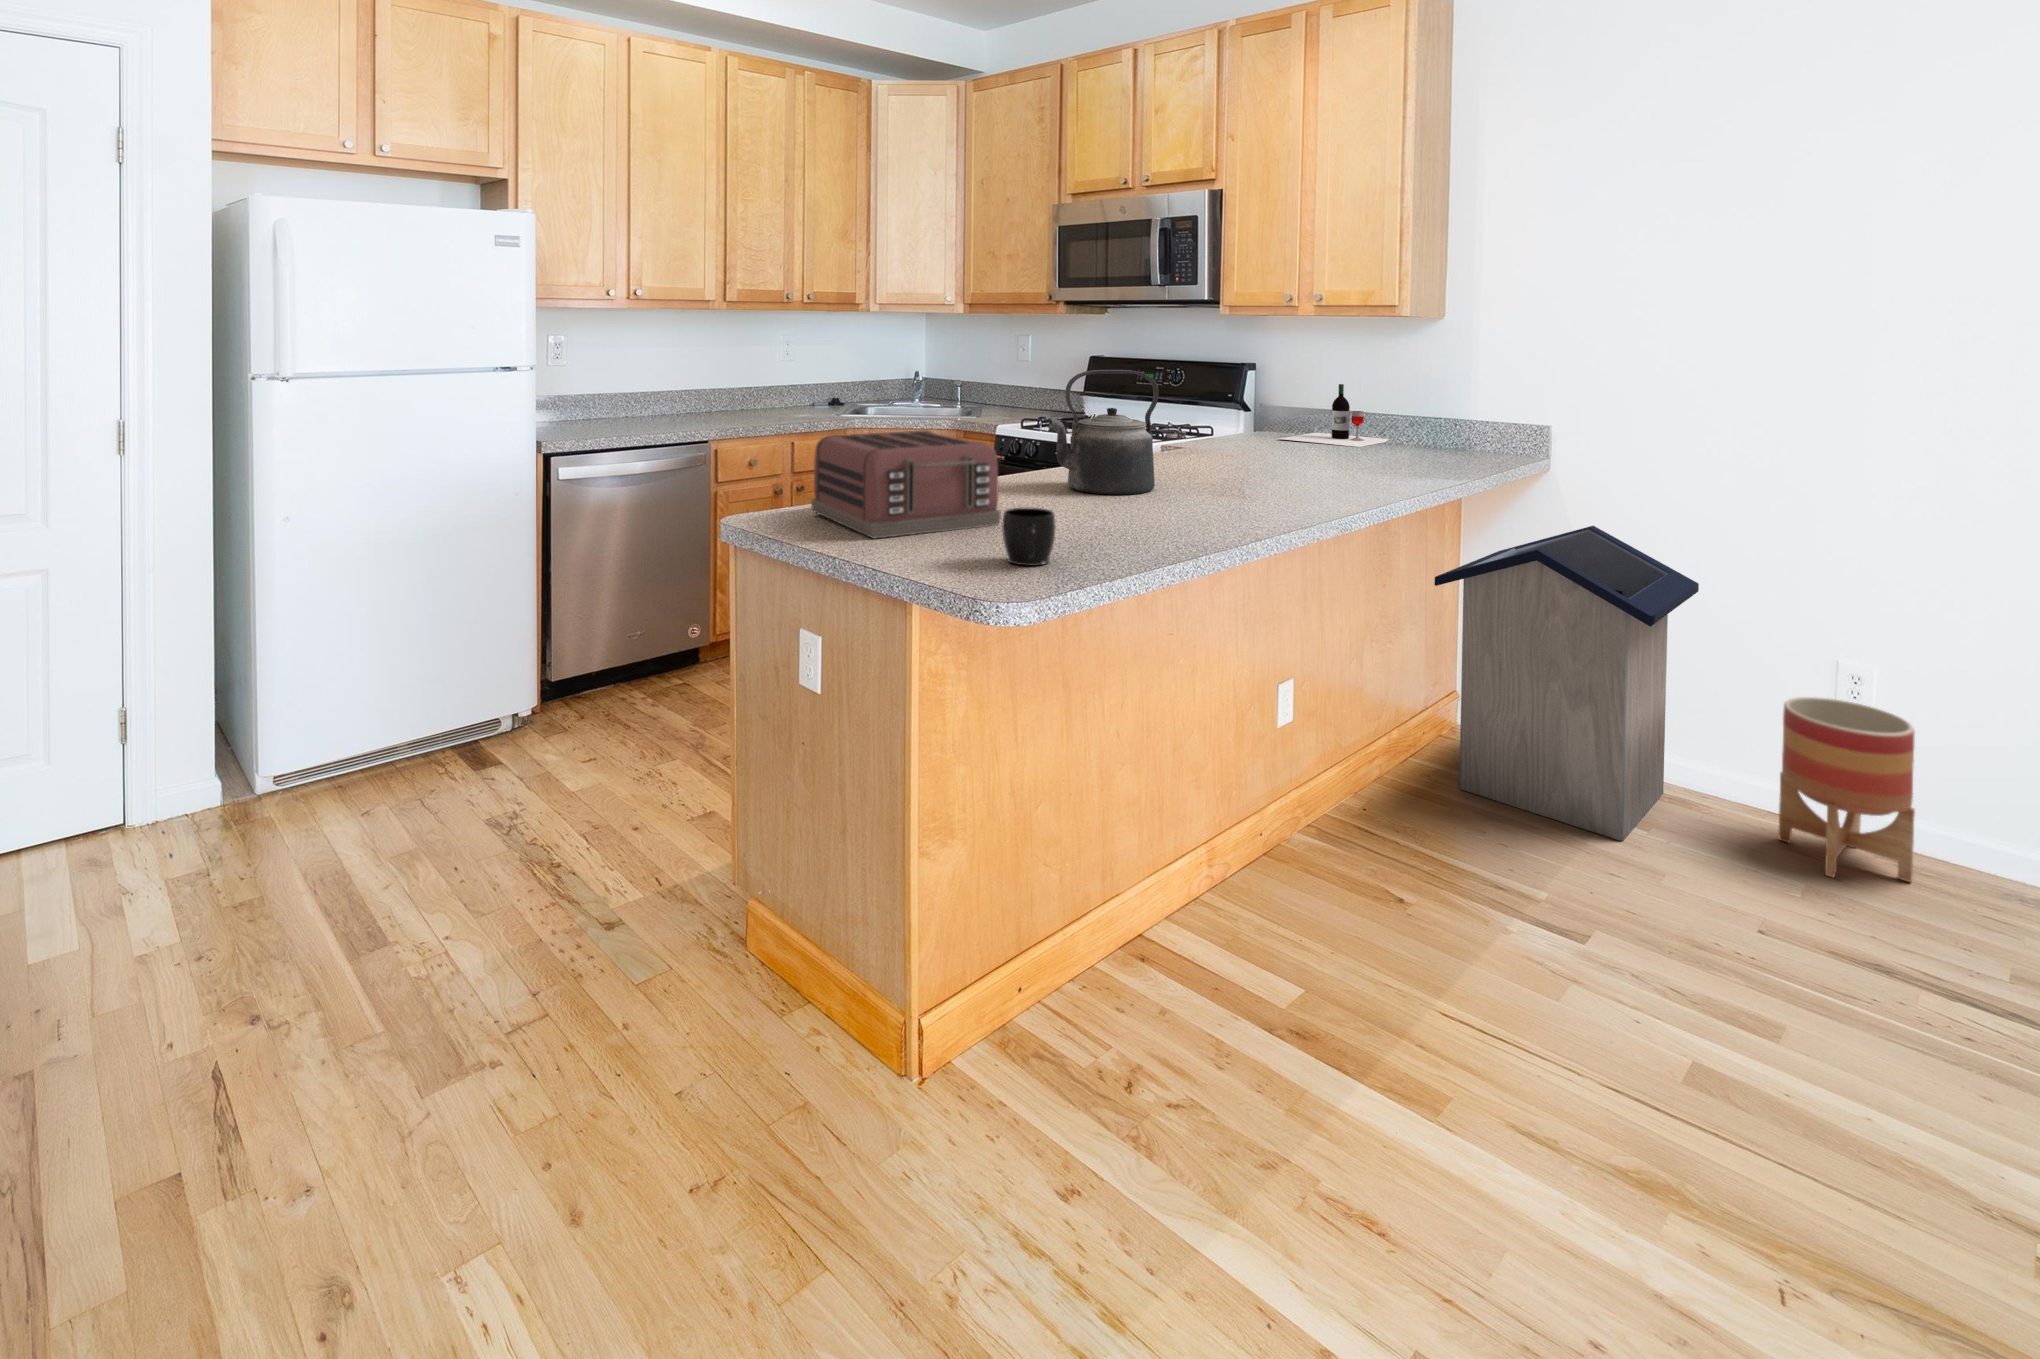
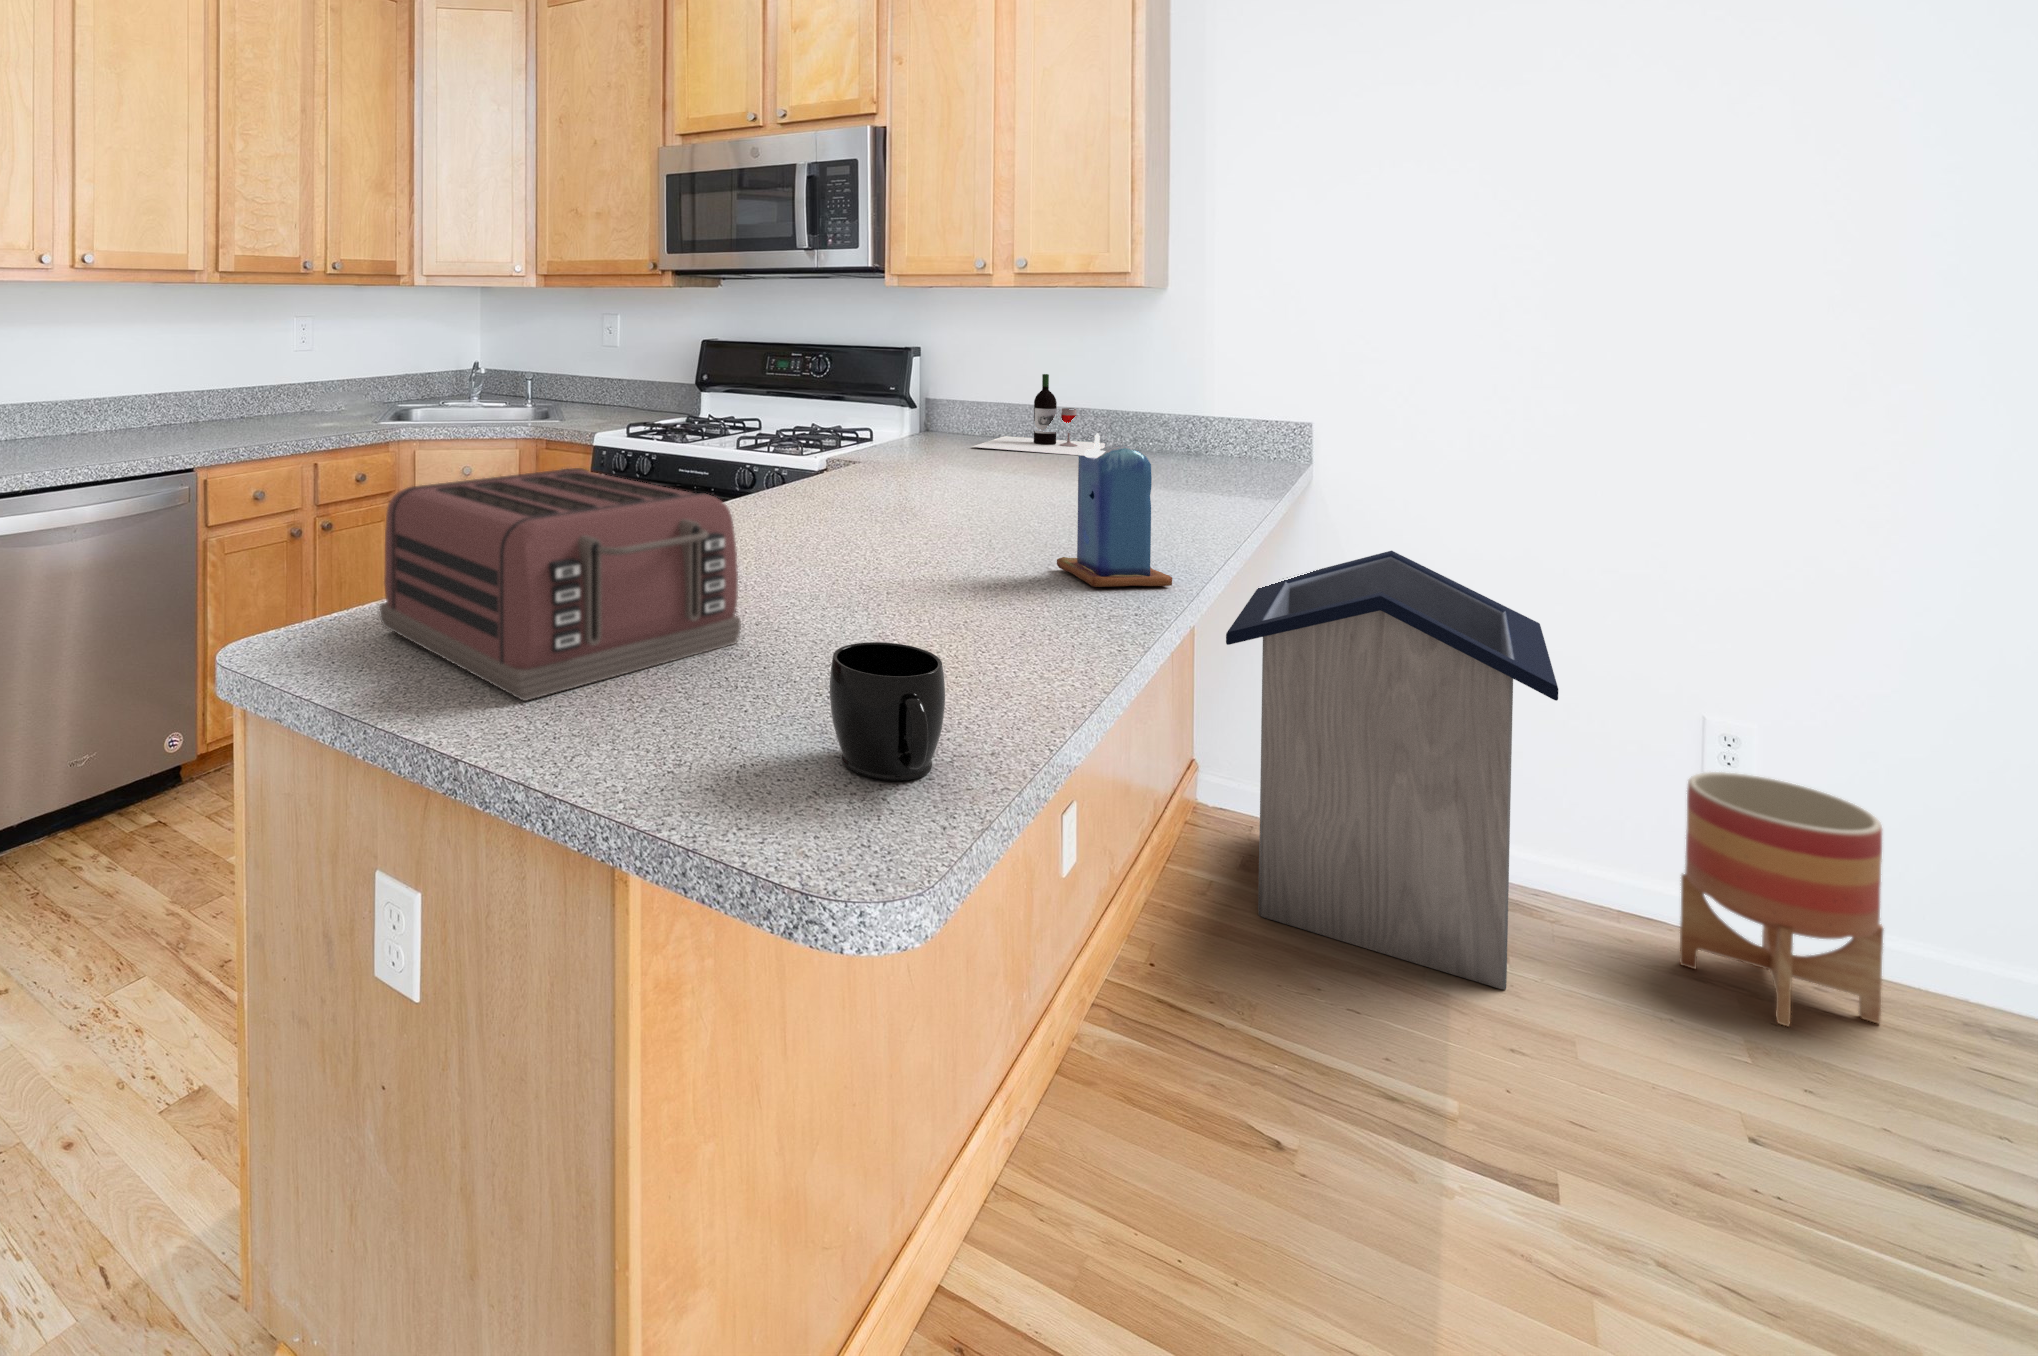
kettle: present [1049,370,1159,495] -> none [755,359,916,557]
candle: none [1226,419,1283,512] -> present [1057,433,1172,587]

